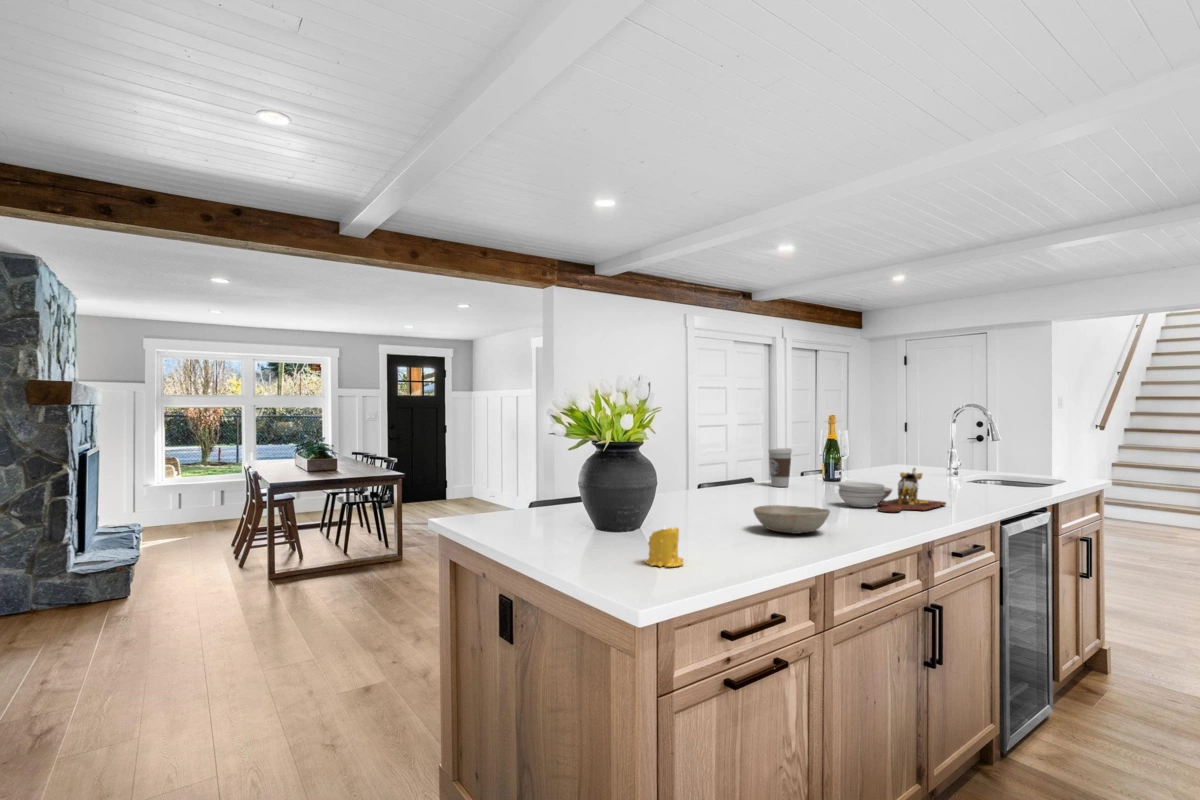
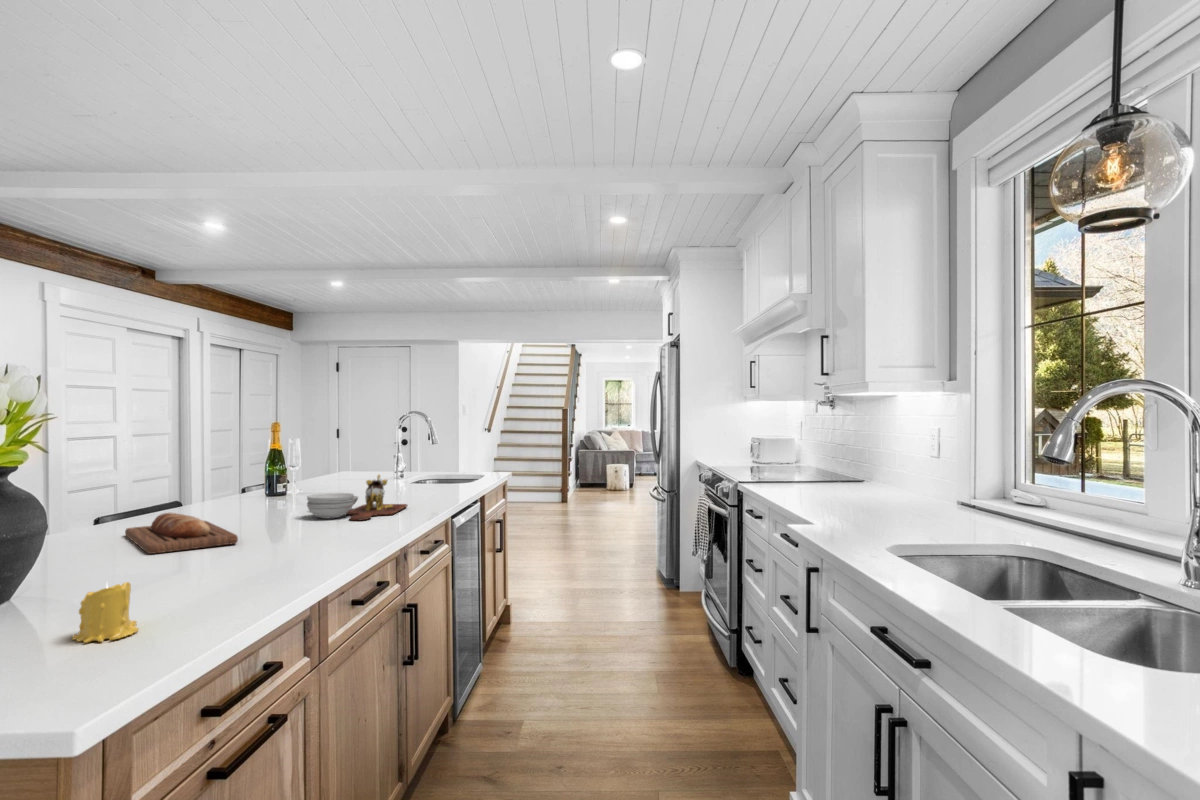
coffee cup: present [769,448,792,487] -> none [220,463,248,505]
bread loaf: none [691,486,770,518] -> present [125,513,238,554]
bowl: present [754,505,830,534] -> none [222,527,314,560]

